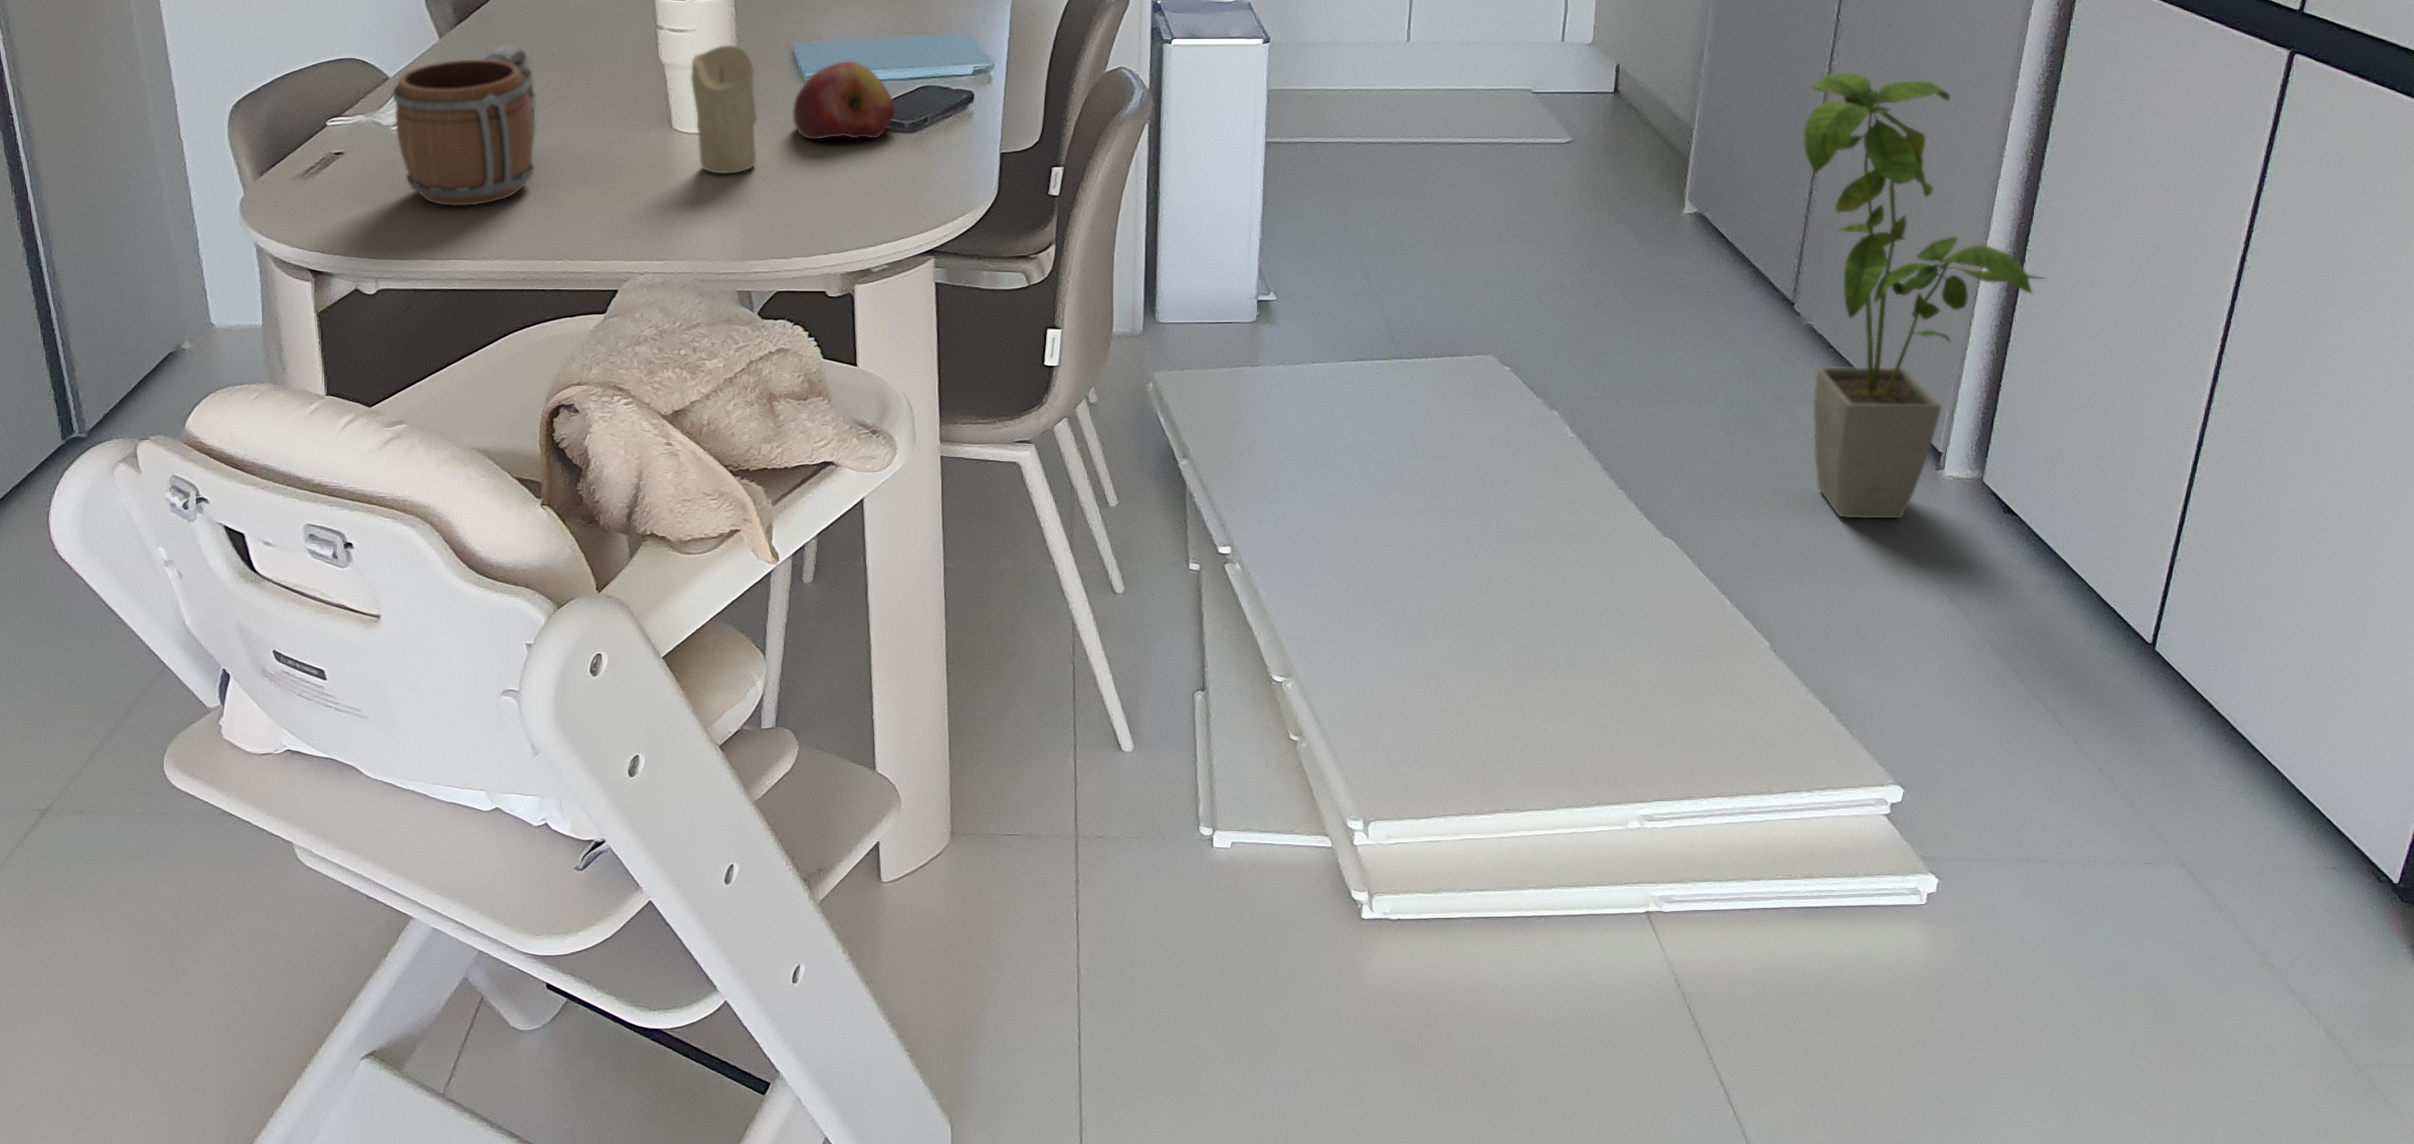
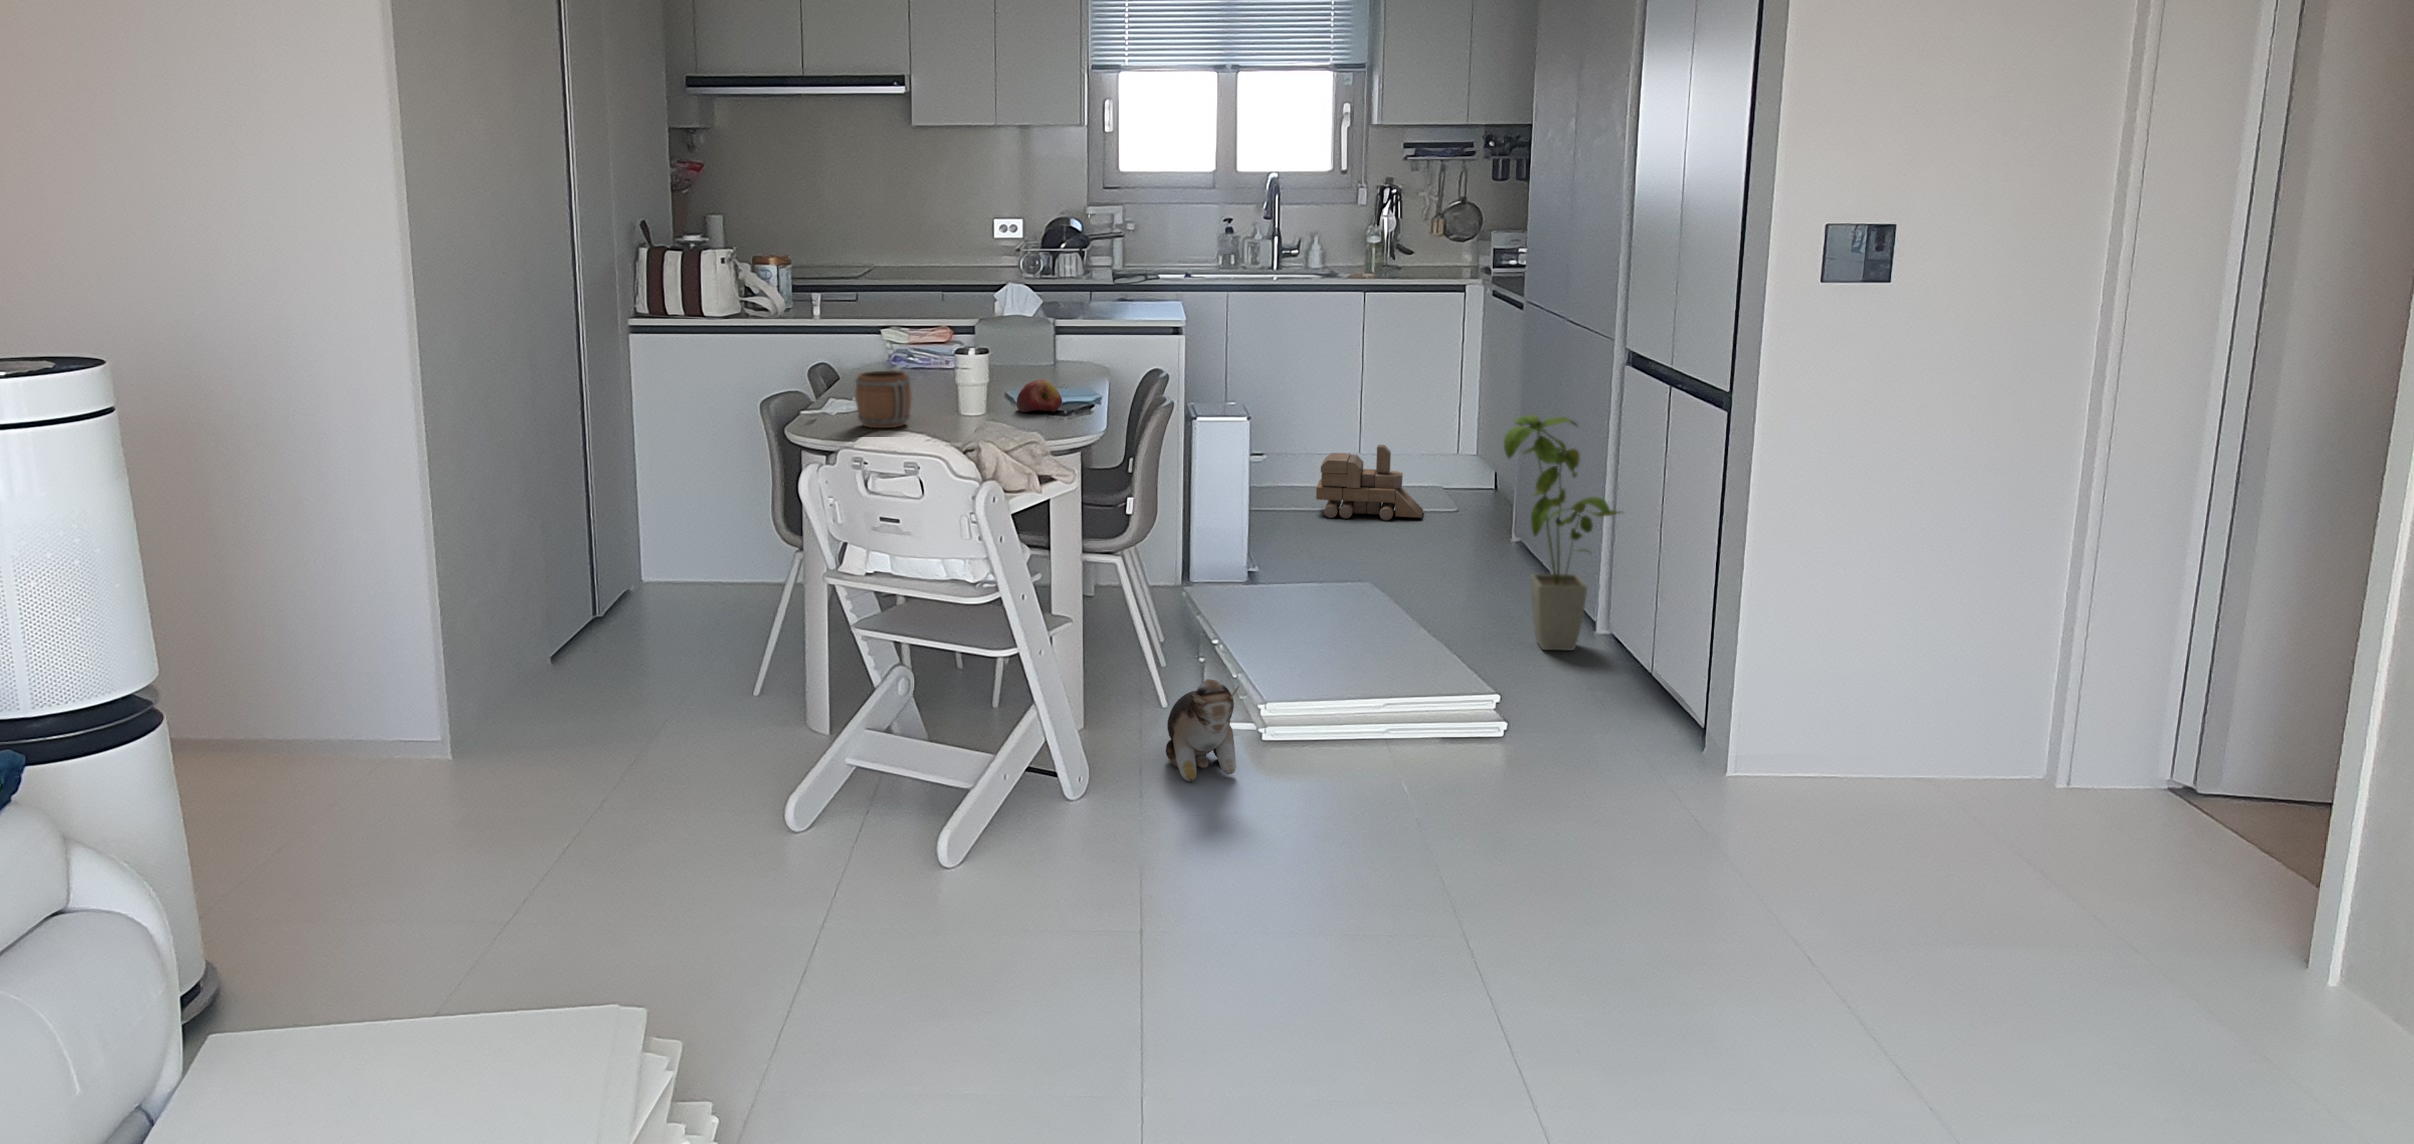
toy train: none [1351,42,1522,167] -> present [1316,445,1423,520]
candle: present [691,45,757,173] -> none [978,367,1005,420]
plush toy: none [1132,791,1318,1030] -> present [1166,679,1239,781]

